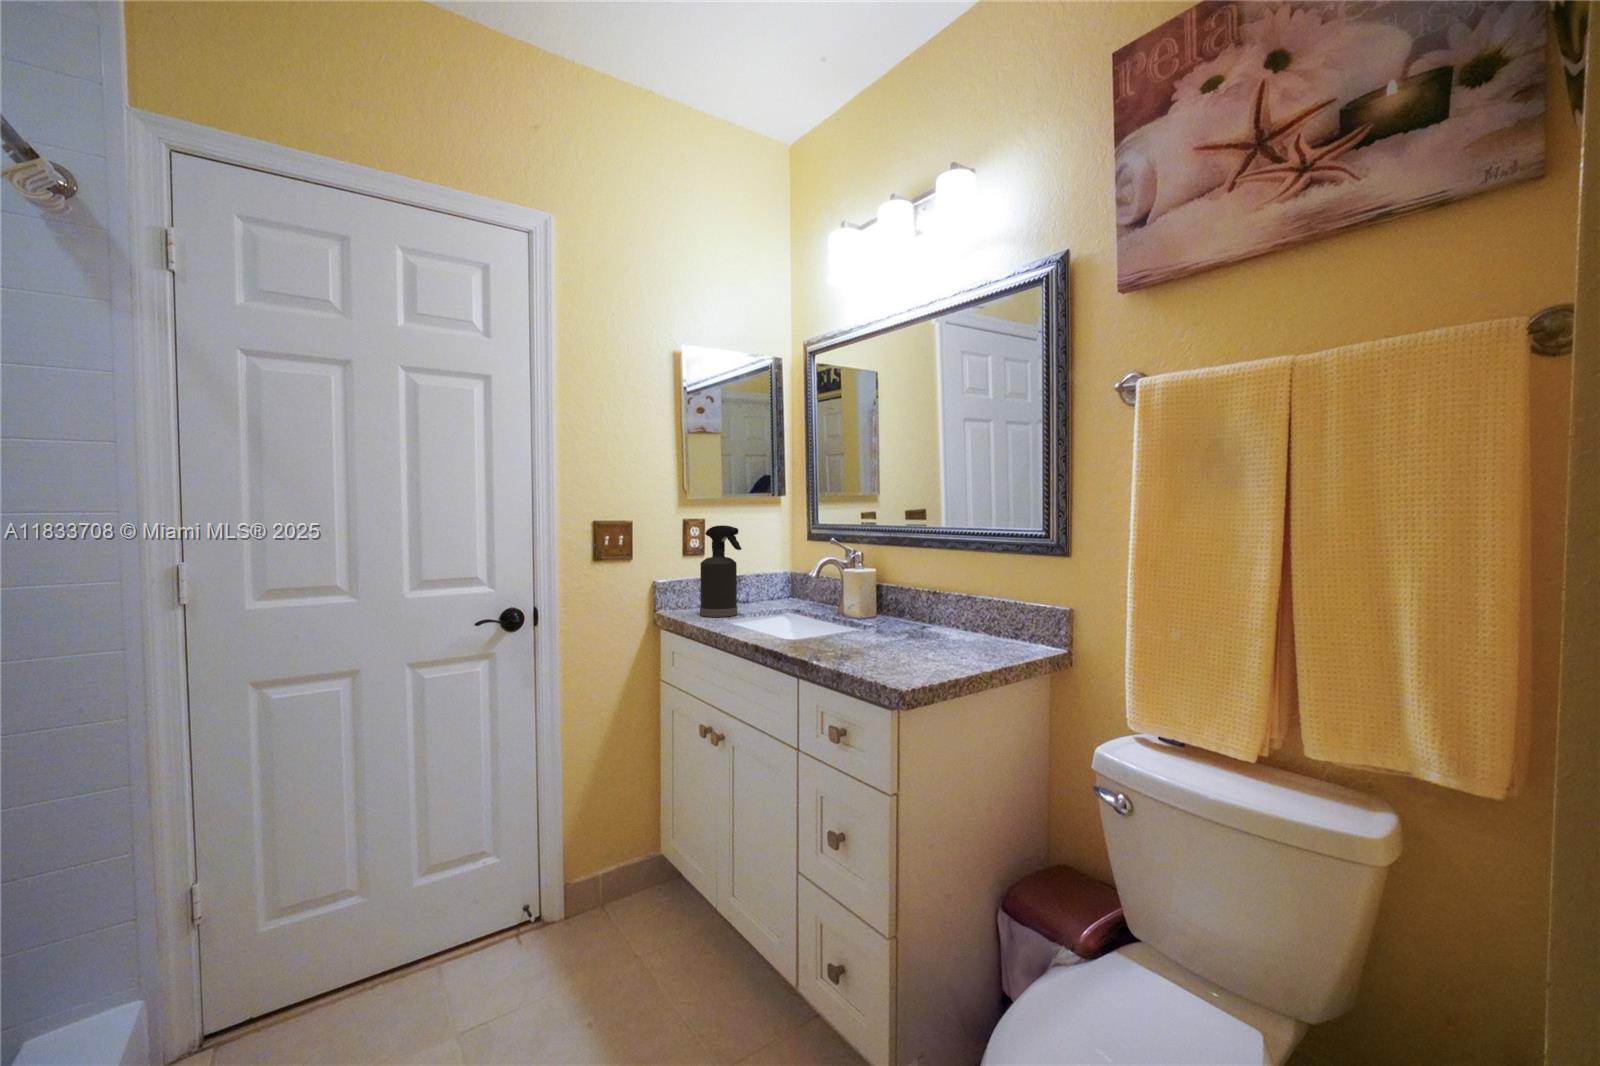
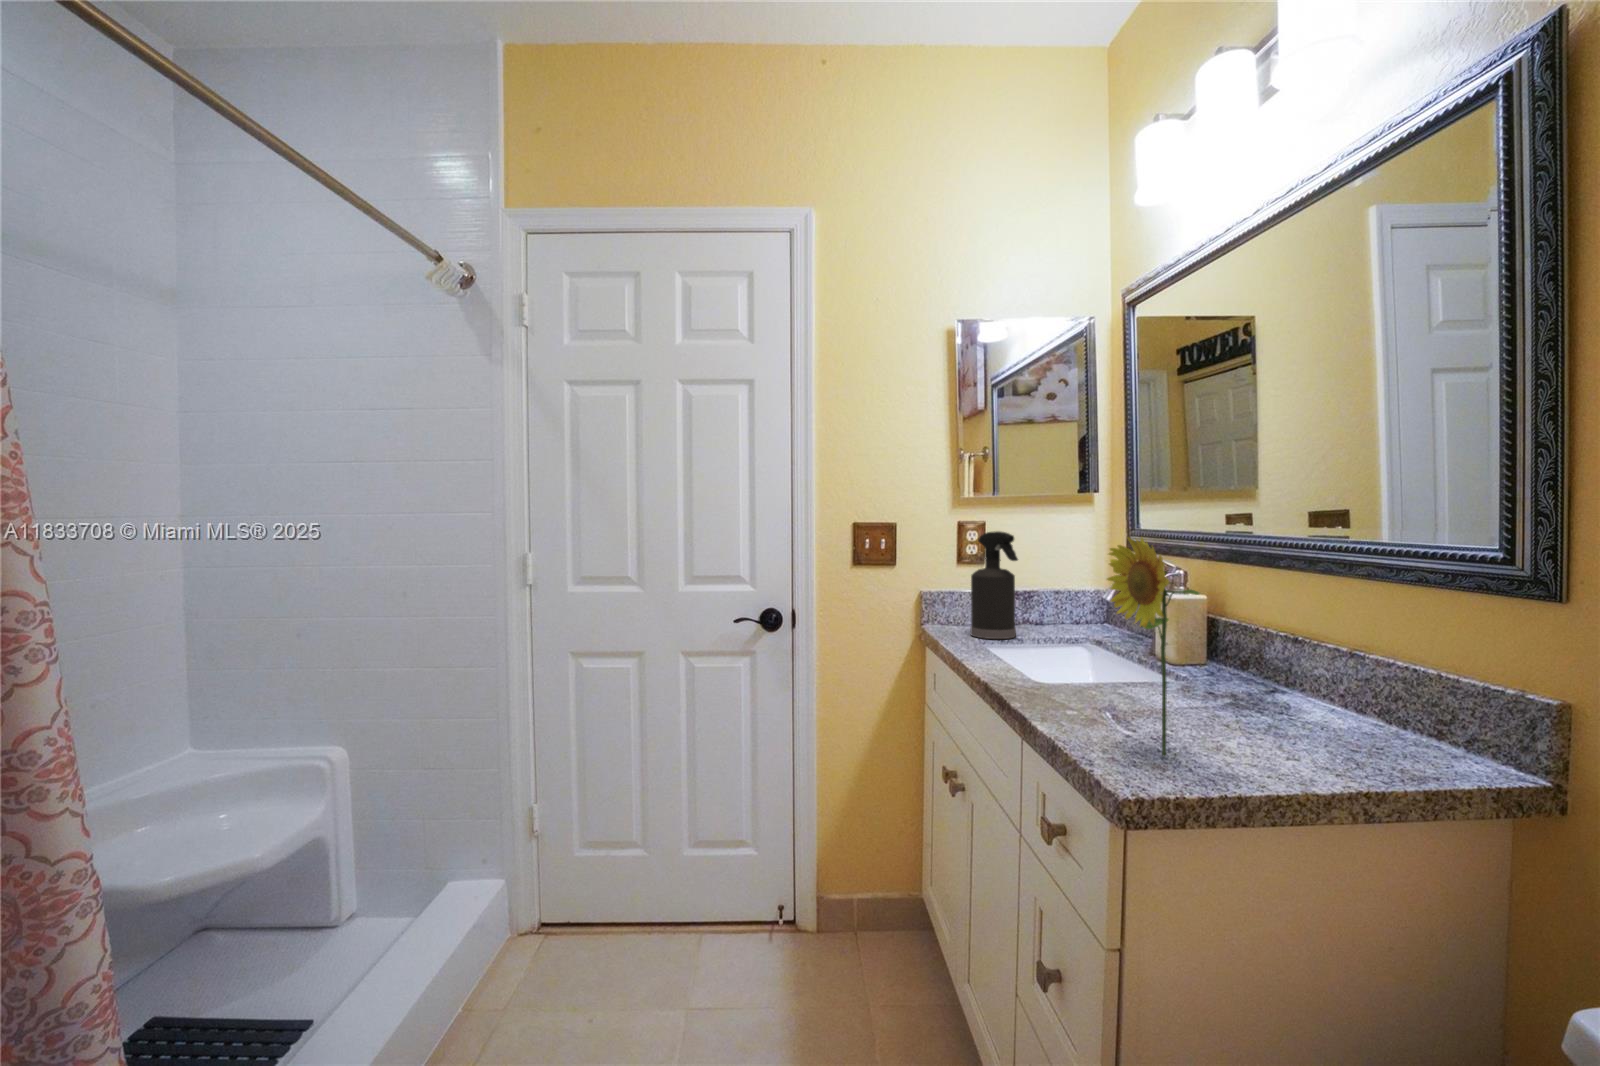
flower: none [871,521,932,667] -> present [1107,538,1199,756]

